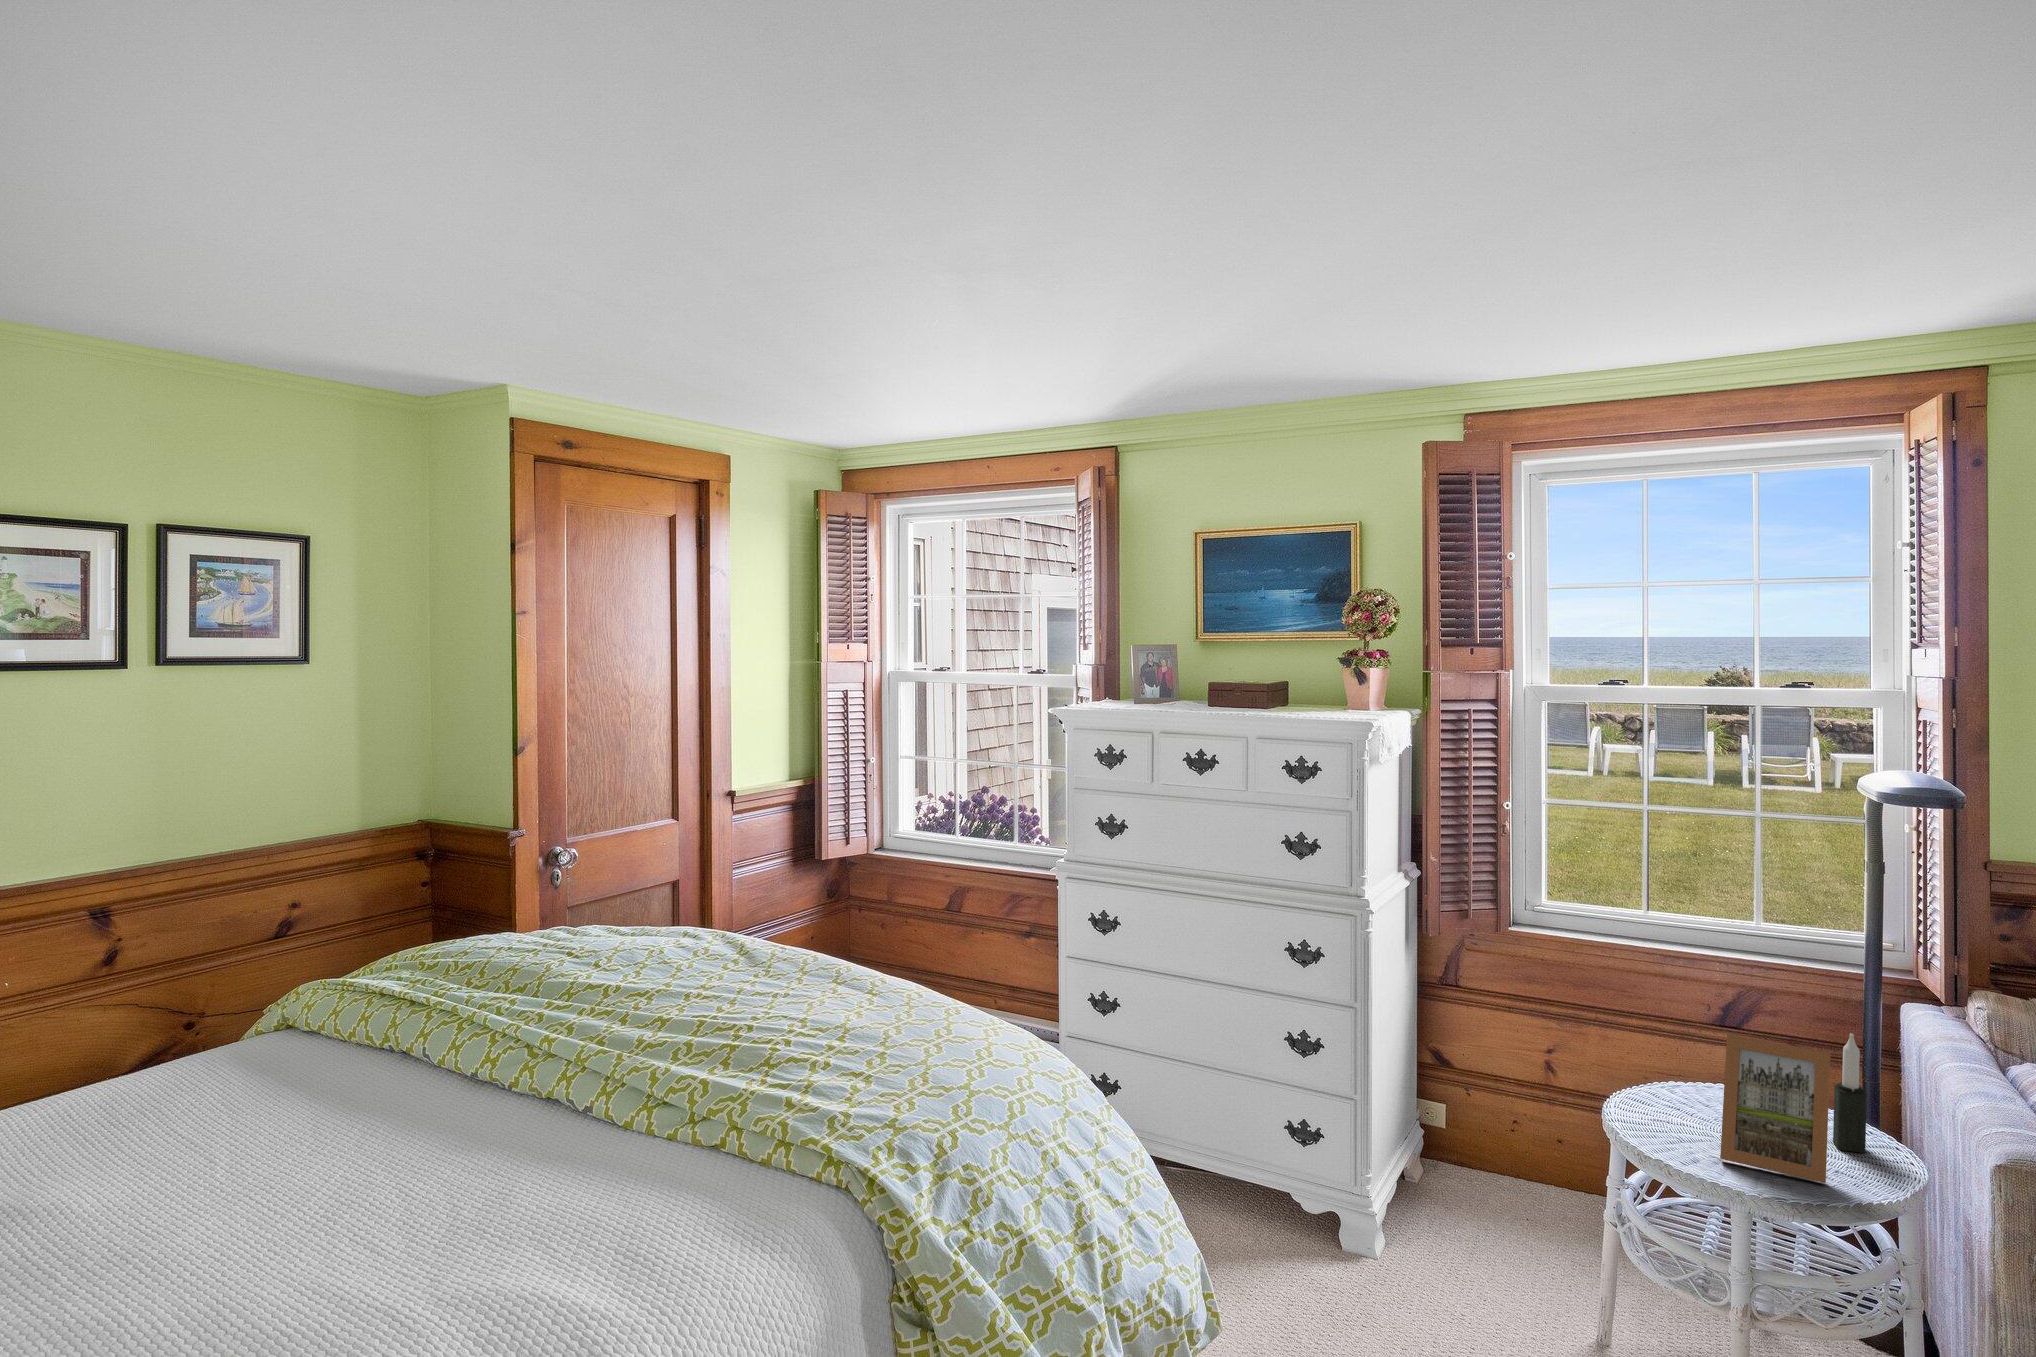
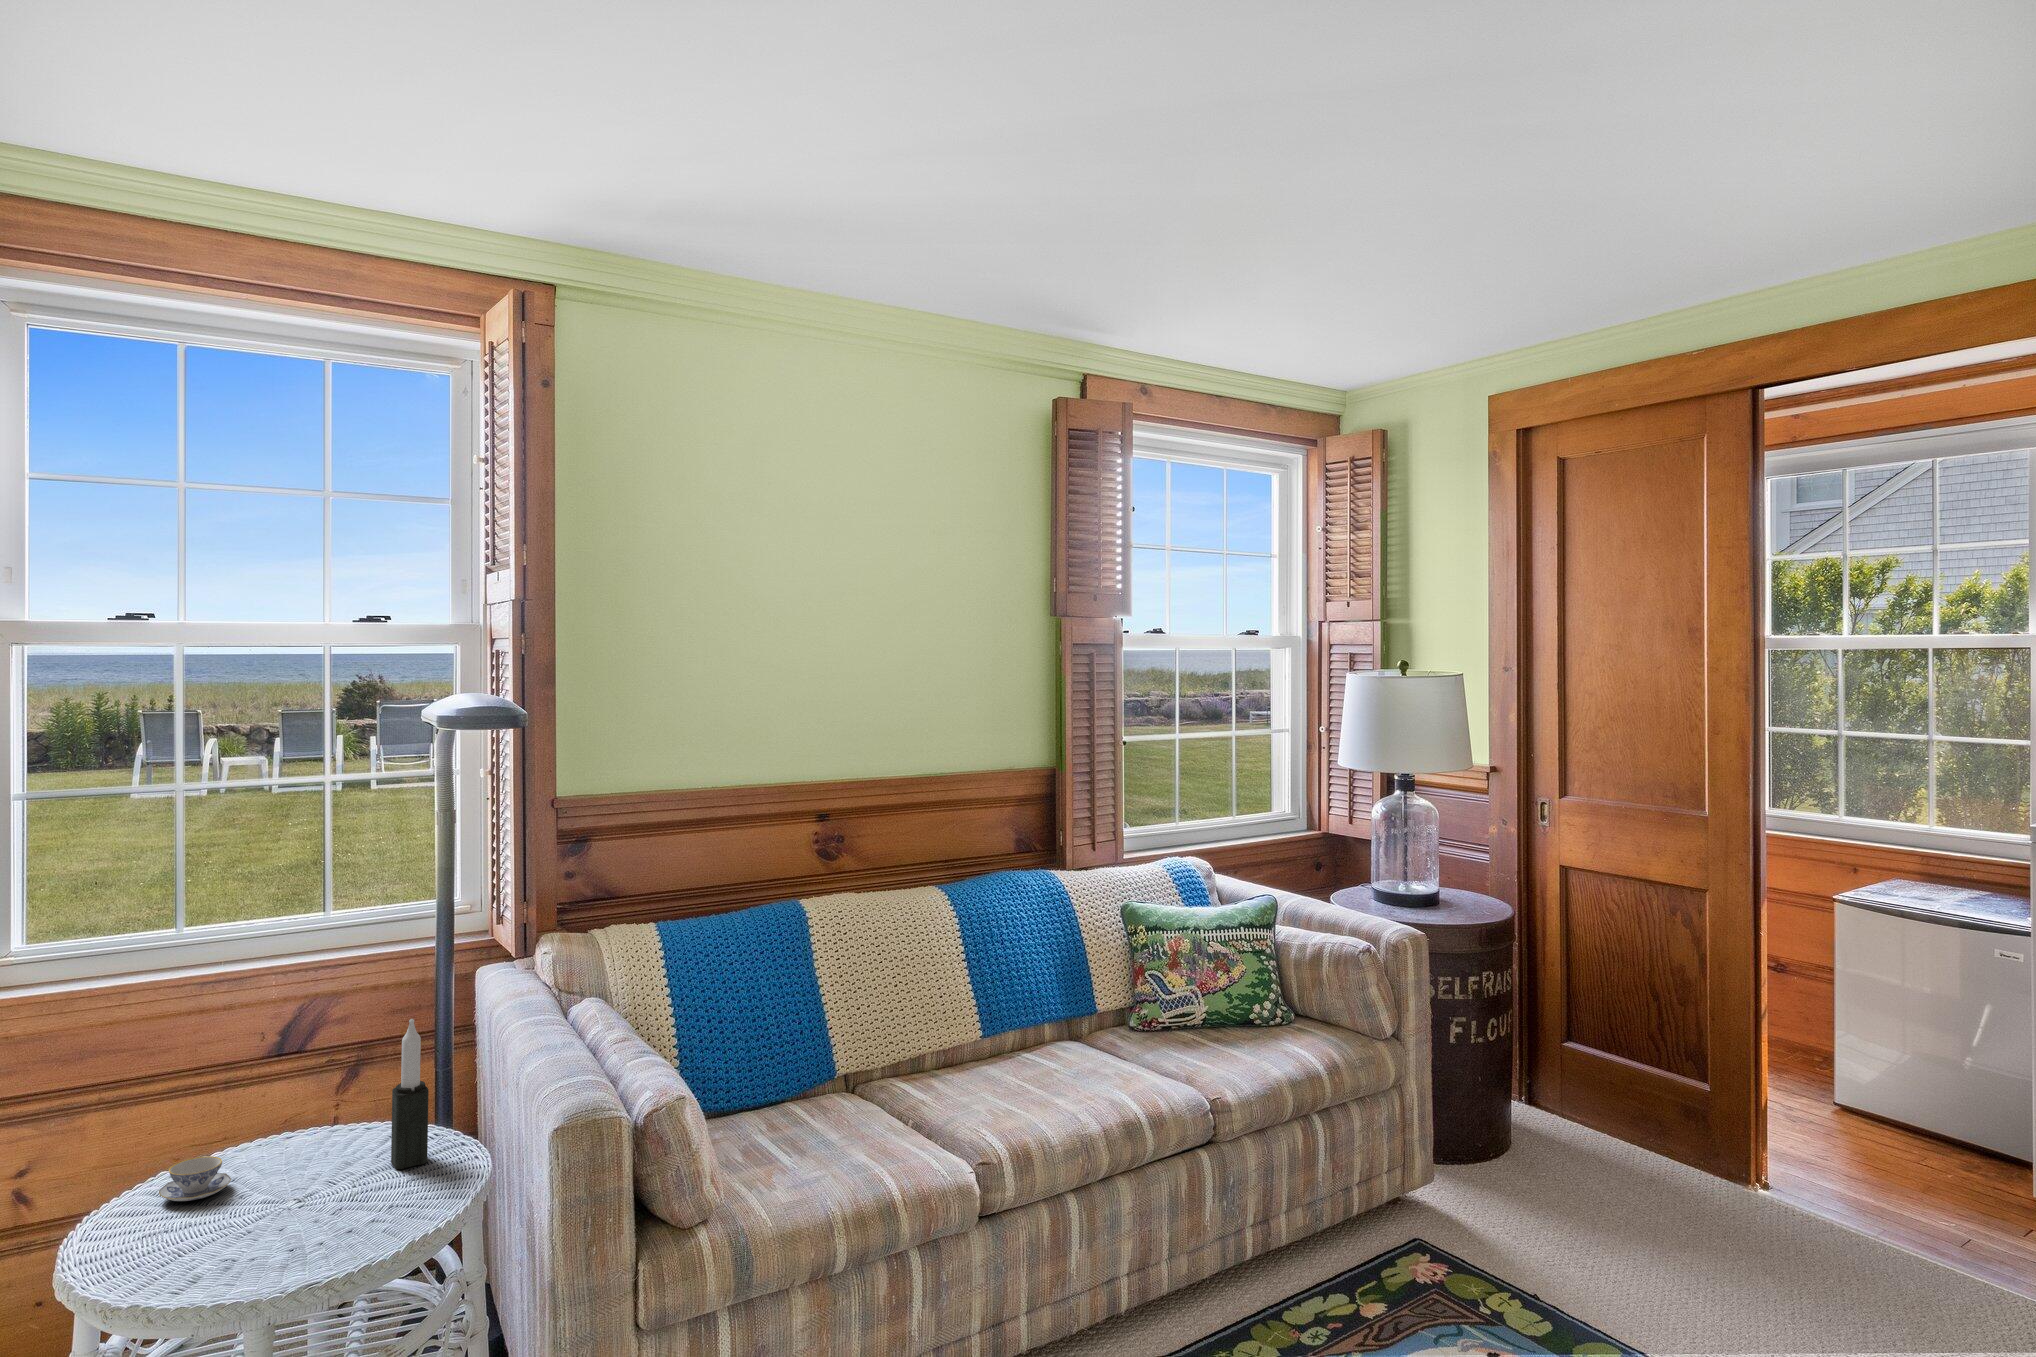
picture frame: present [1720,1034,1830,1183] -> none [235,1051,383,1246]
teacup: none [1661,1089,1709,1119] -> present [159,1156,231,1201]

